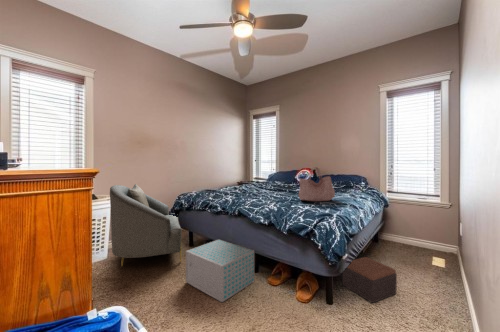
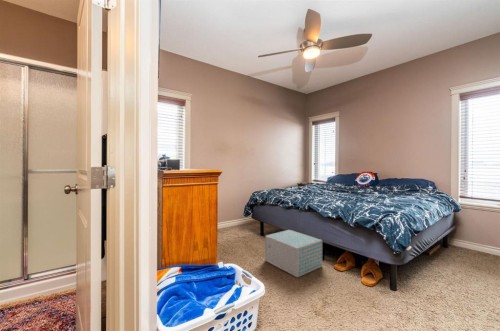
handbag: present [299,167,335,201] -> none [362,170,399,201]
armchair: present [110,184,182,266] -> none [205,182,258,247]
footstool: present [343,257,397,303] -> none [407,255,465,295]

